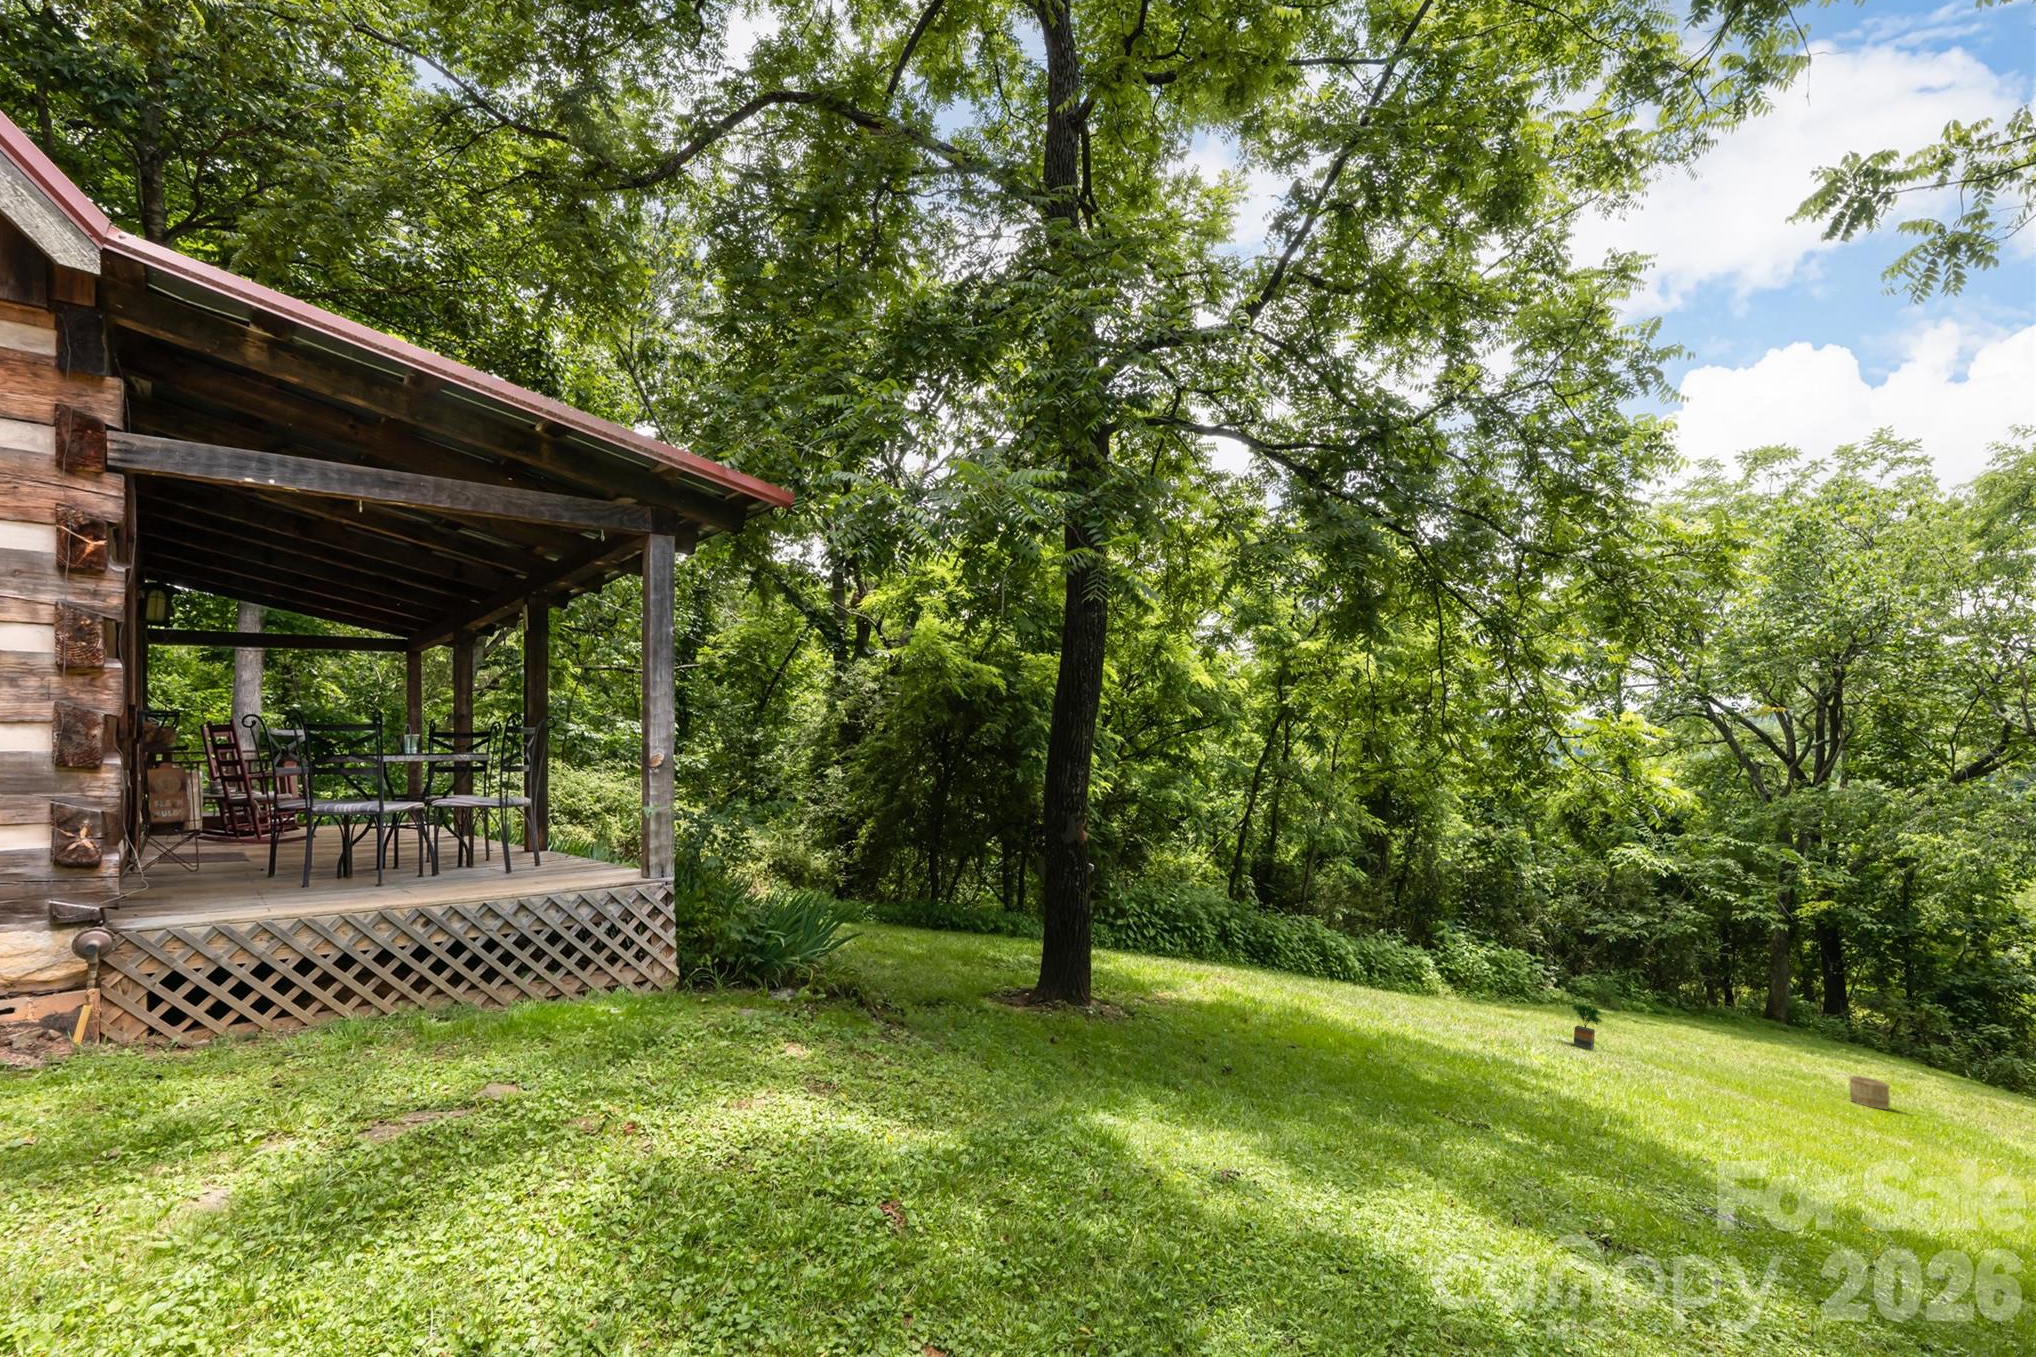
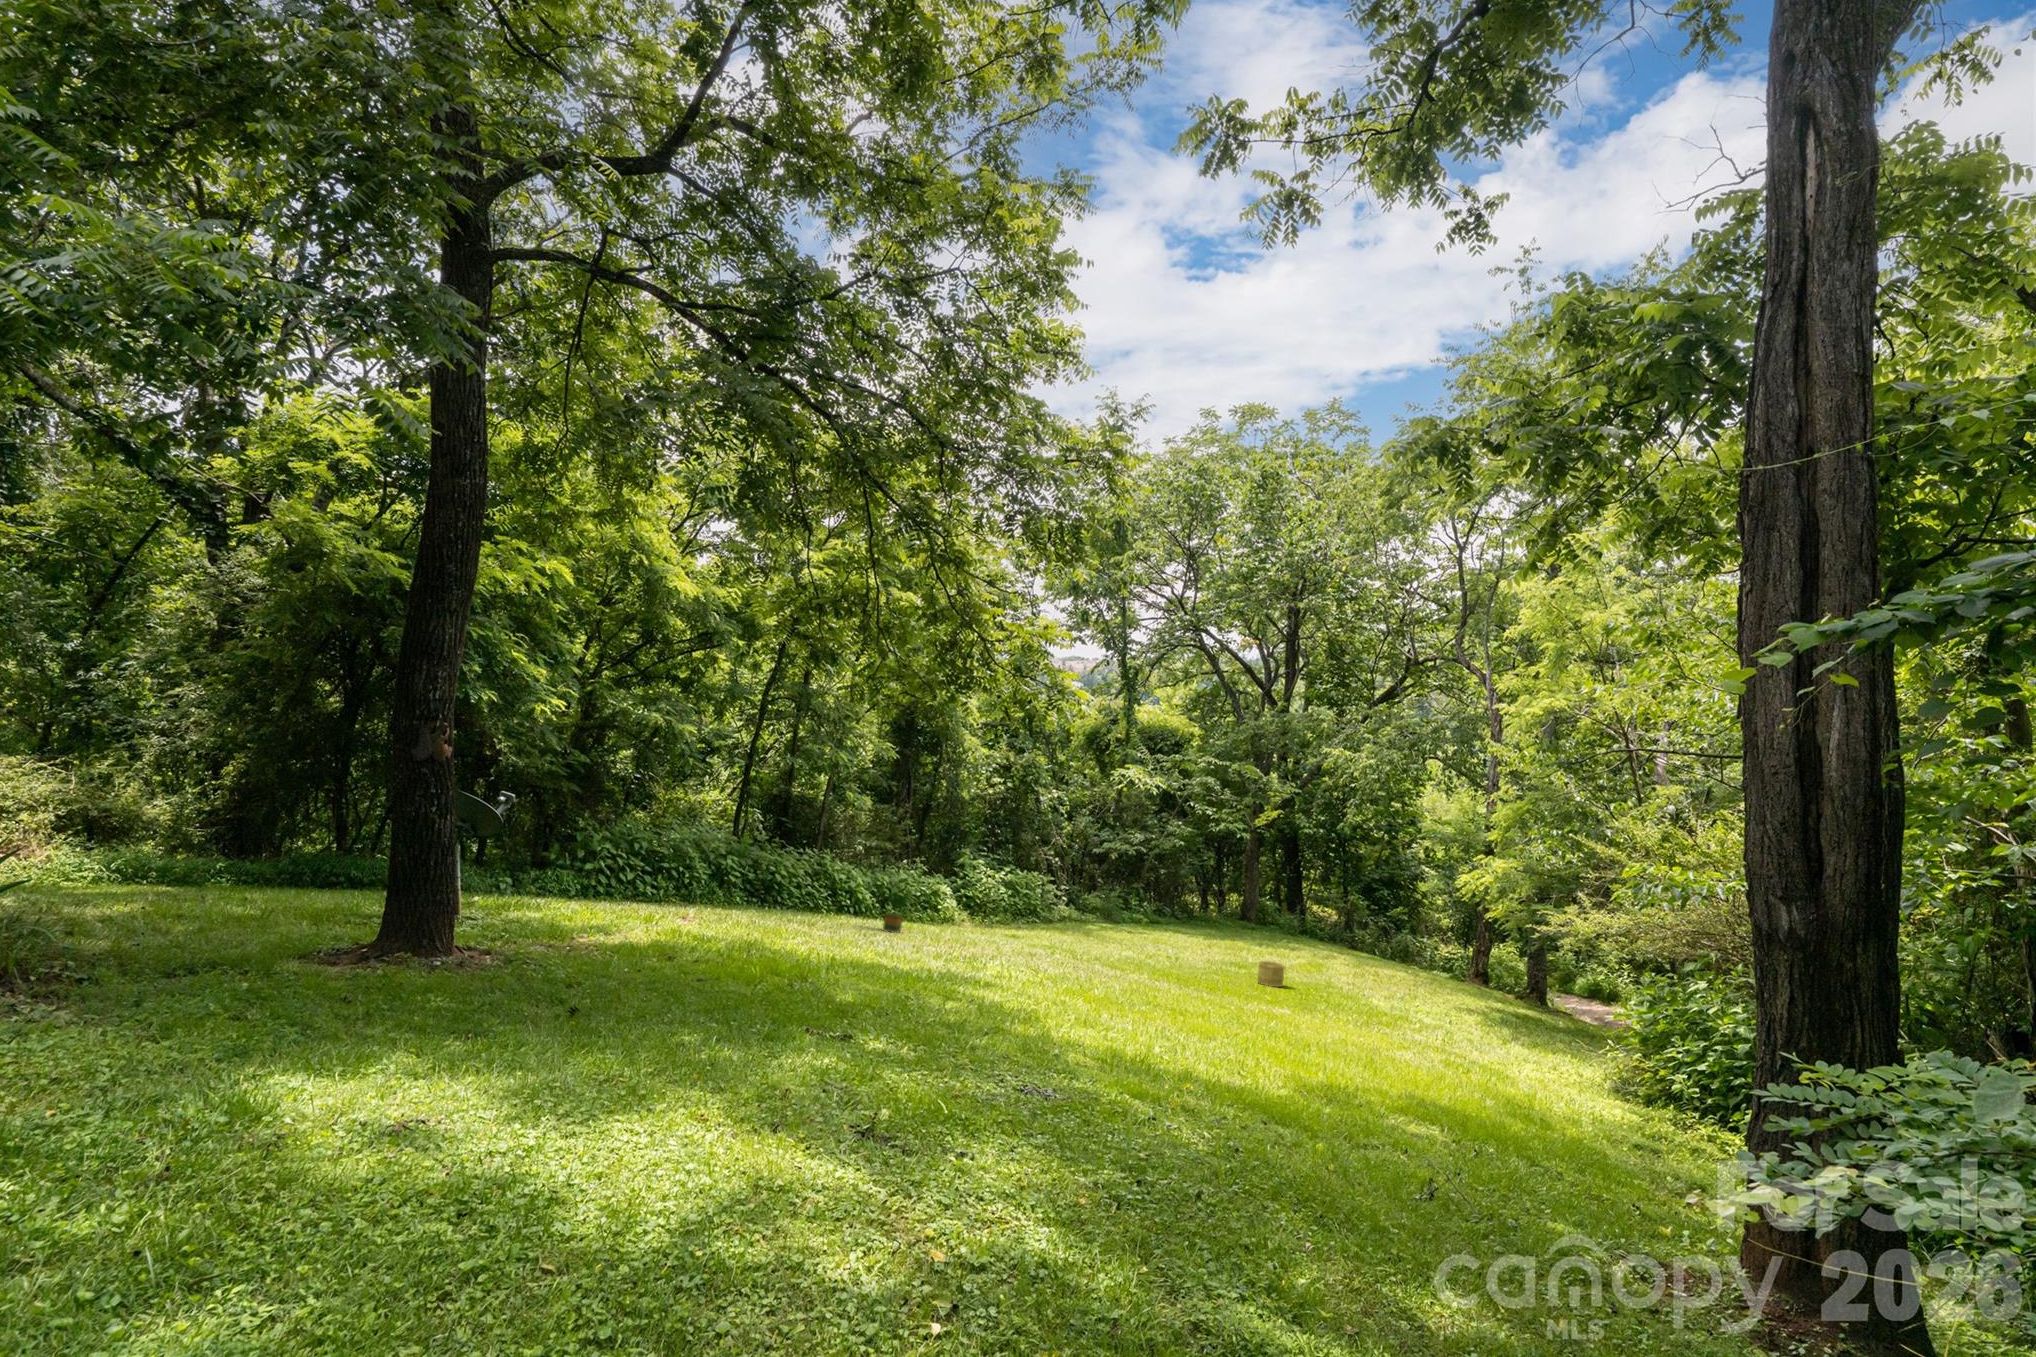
potted tree: present [1572,1005,1602,1050] -> present [883,893,909,933]

